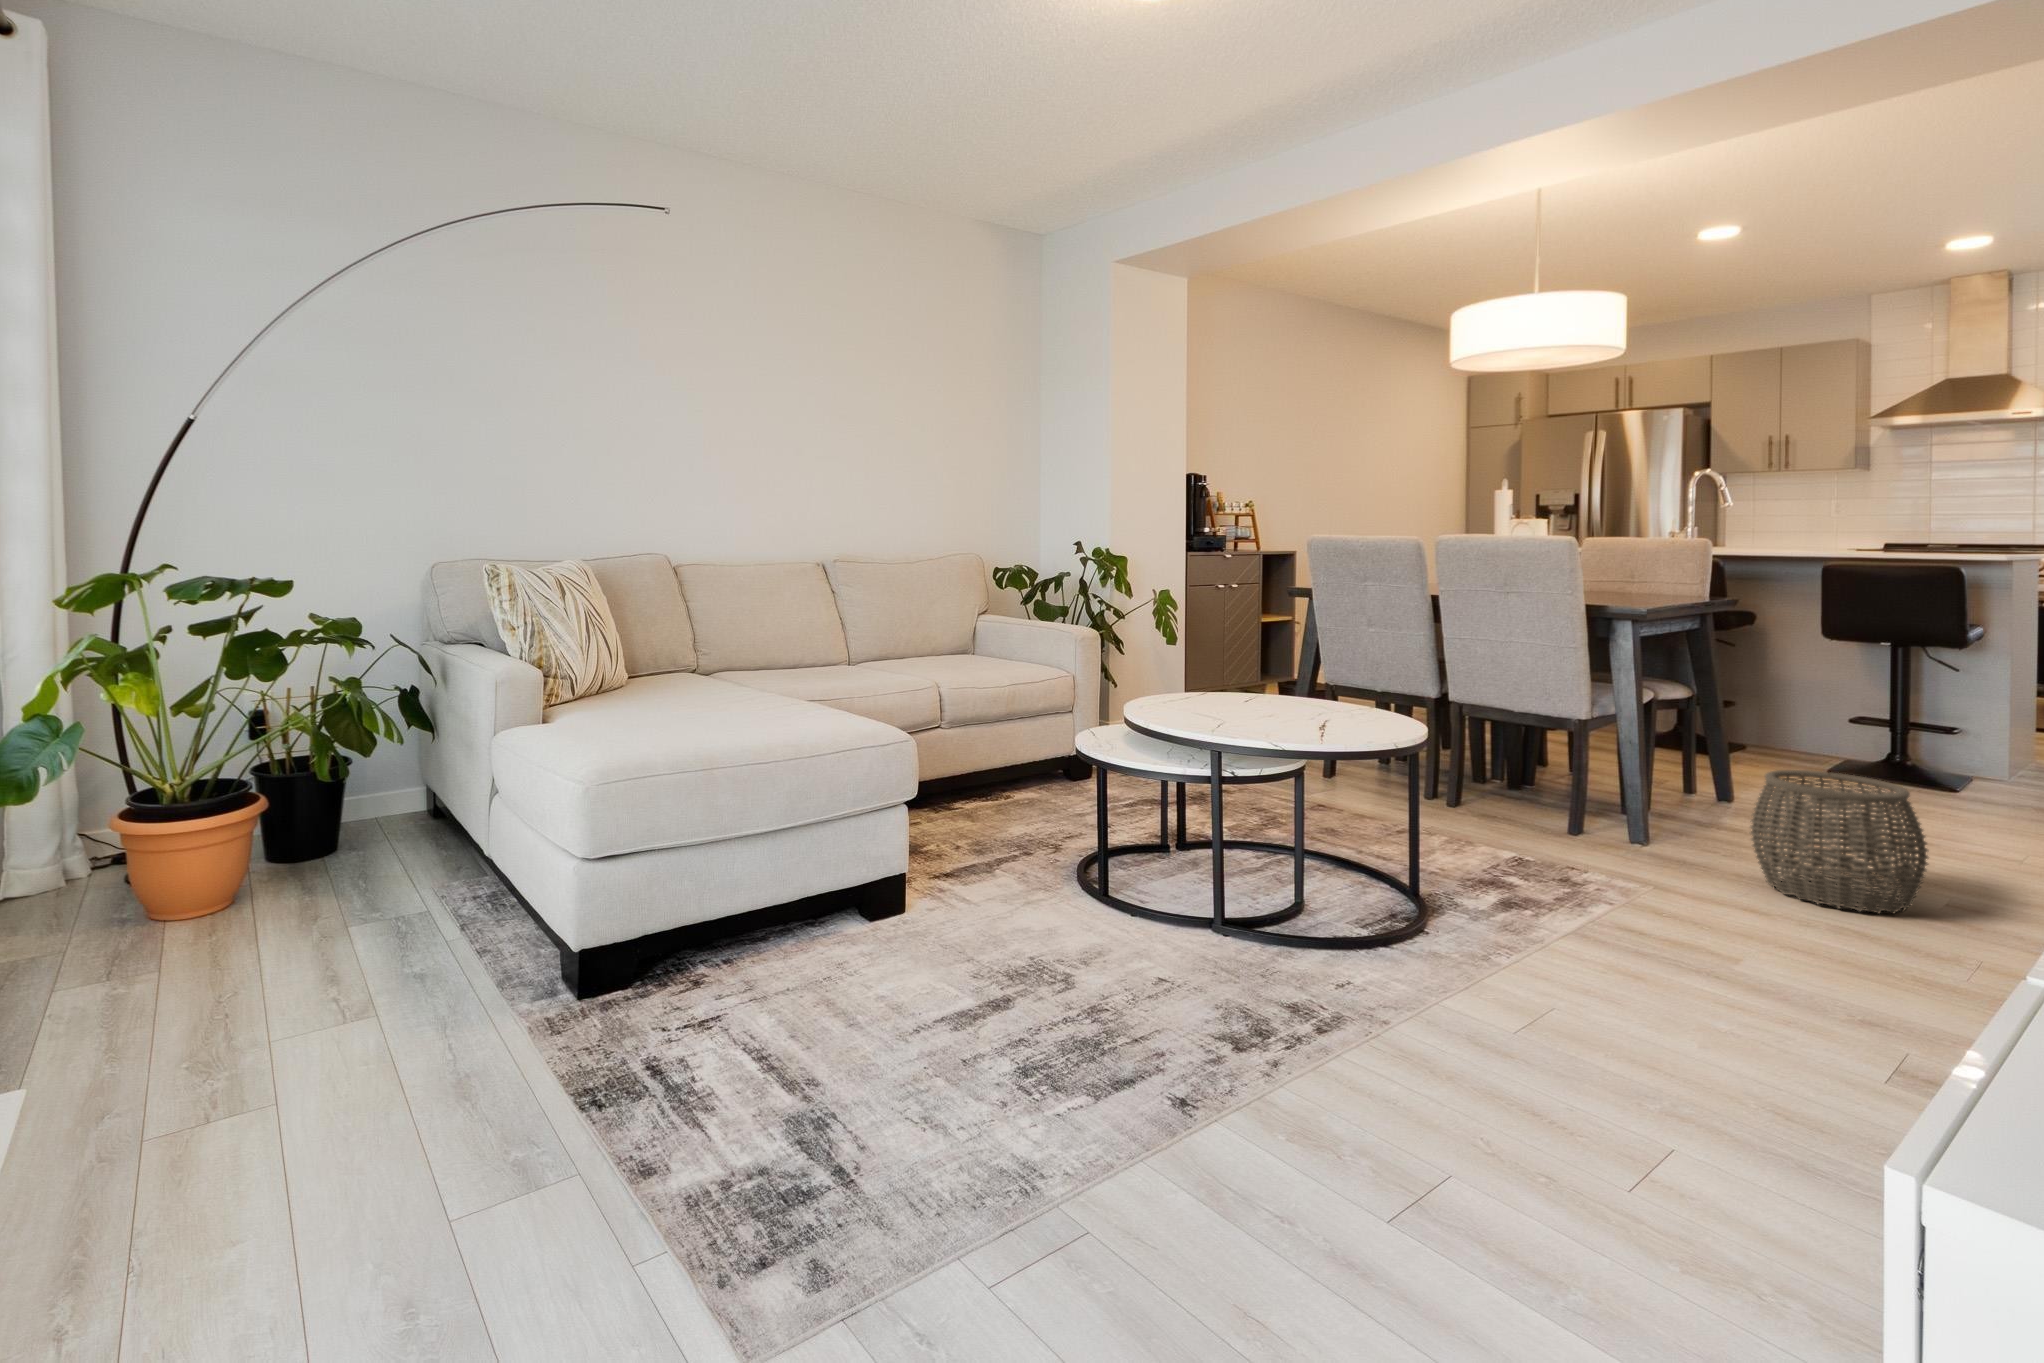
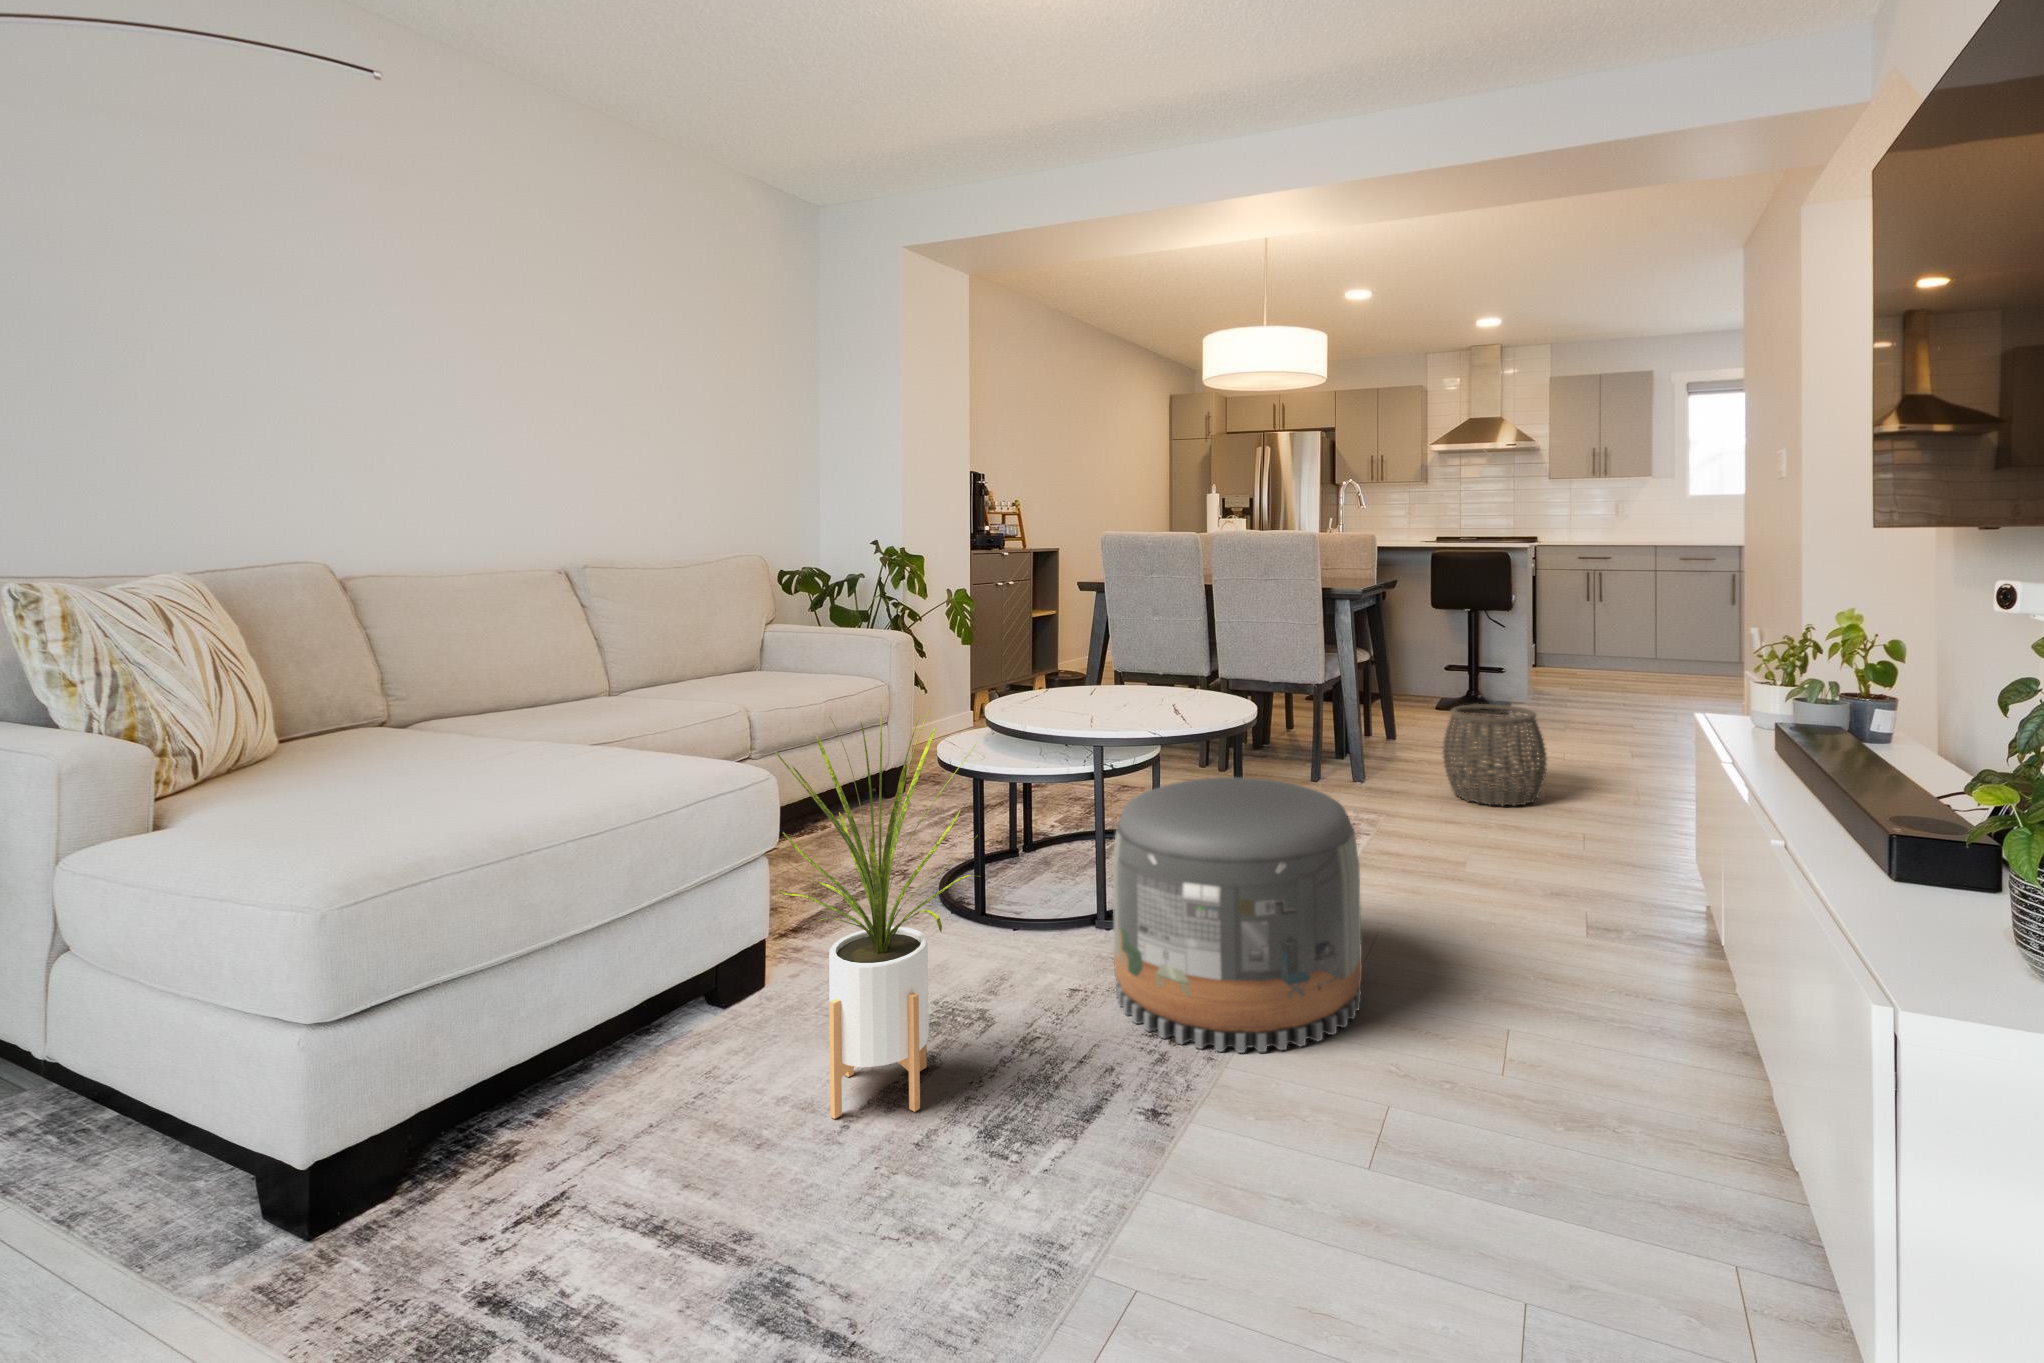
house plant: none [871,681,1049,1037] -> present [775,705,976,1119]
pouf: none [1198,797,1477,1088] -> present [1113,777,1362,1053]

